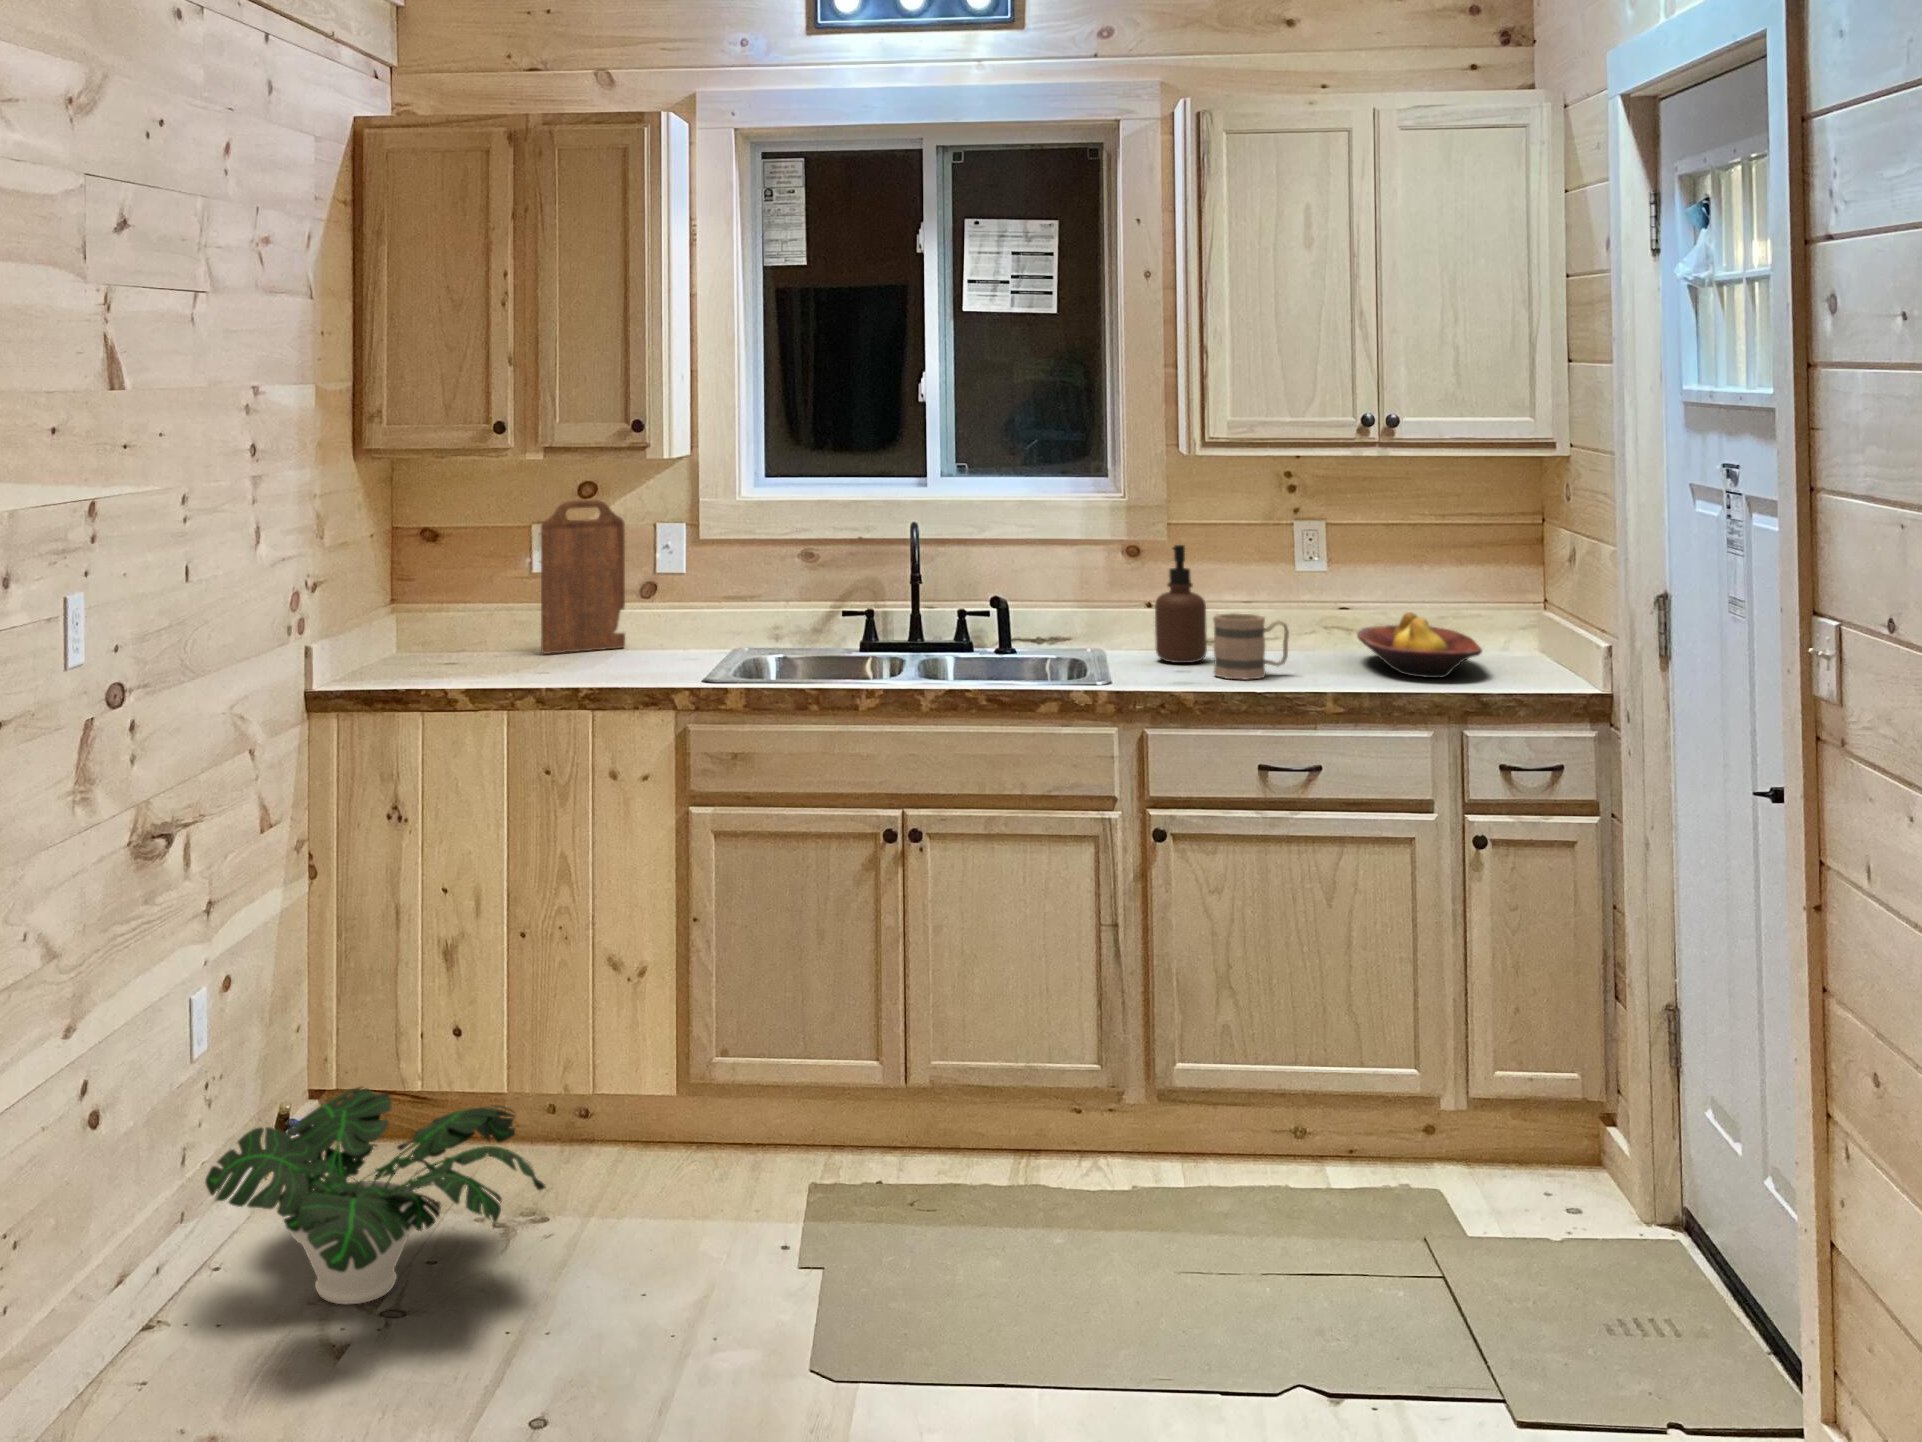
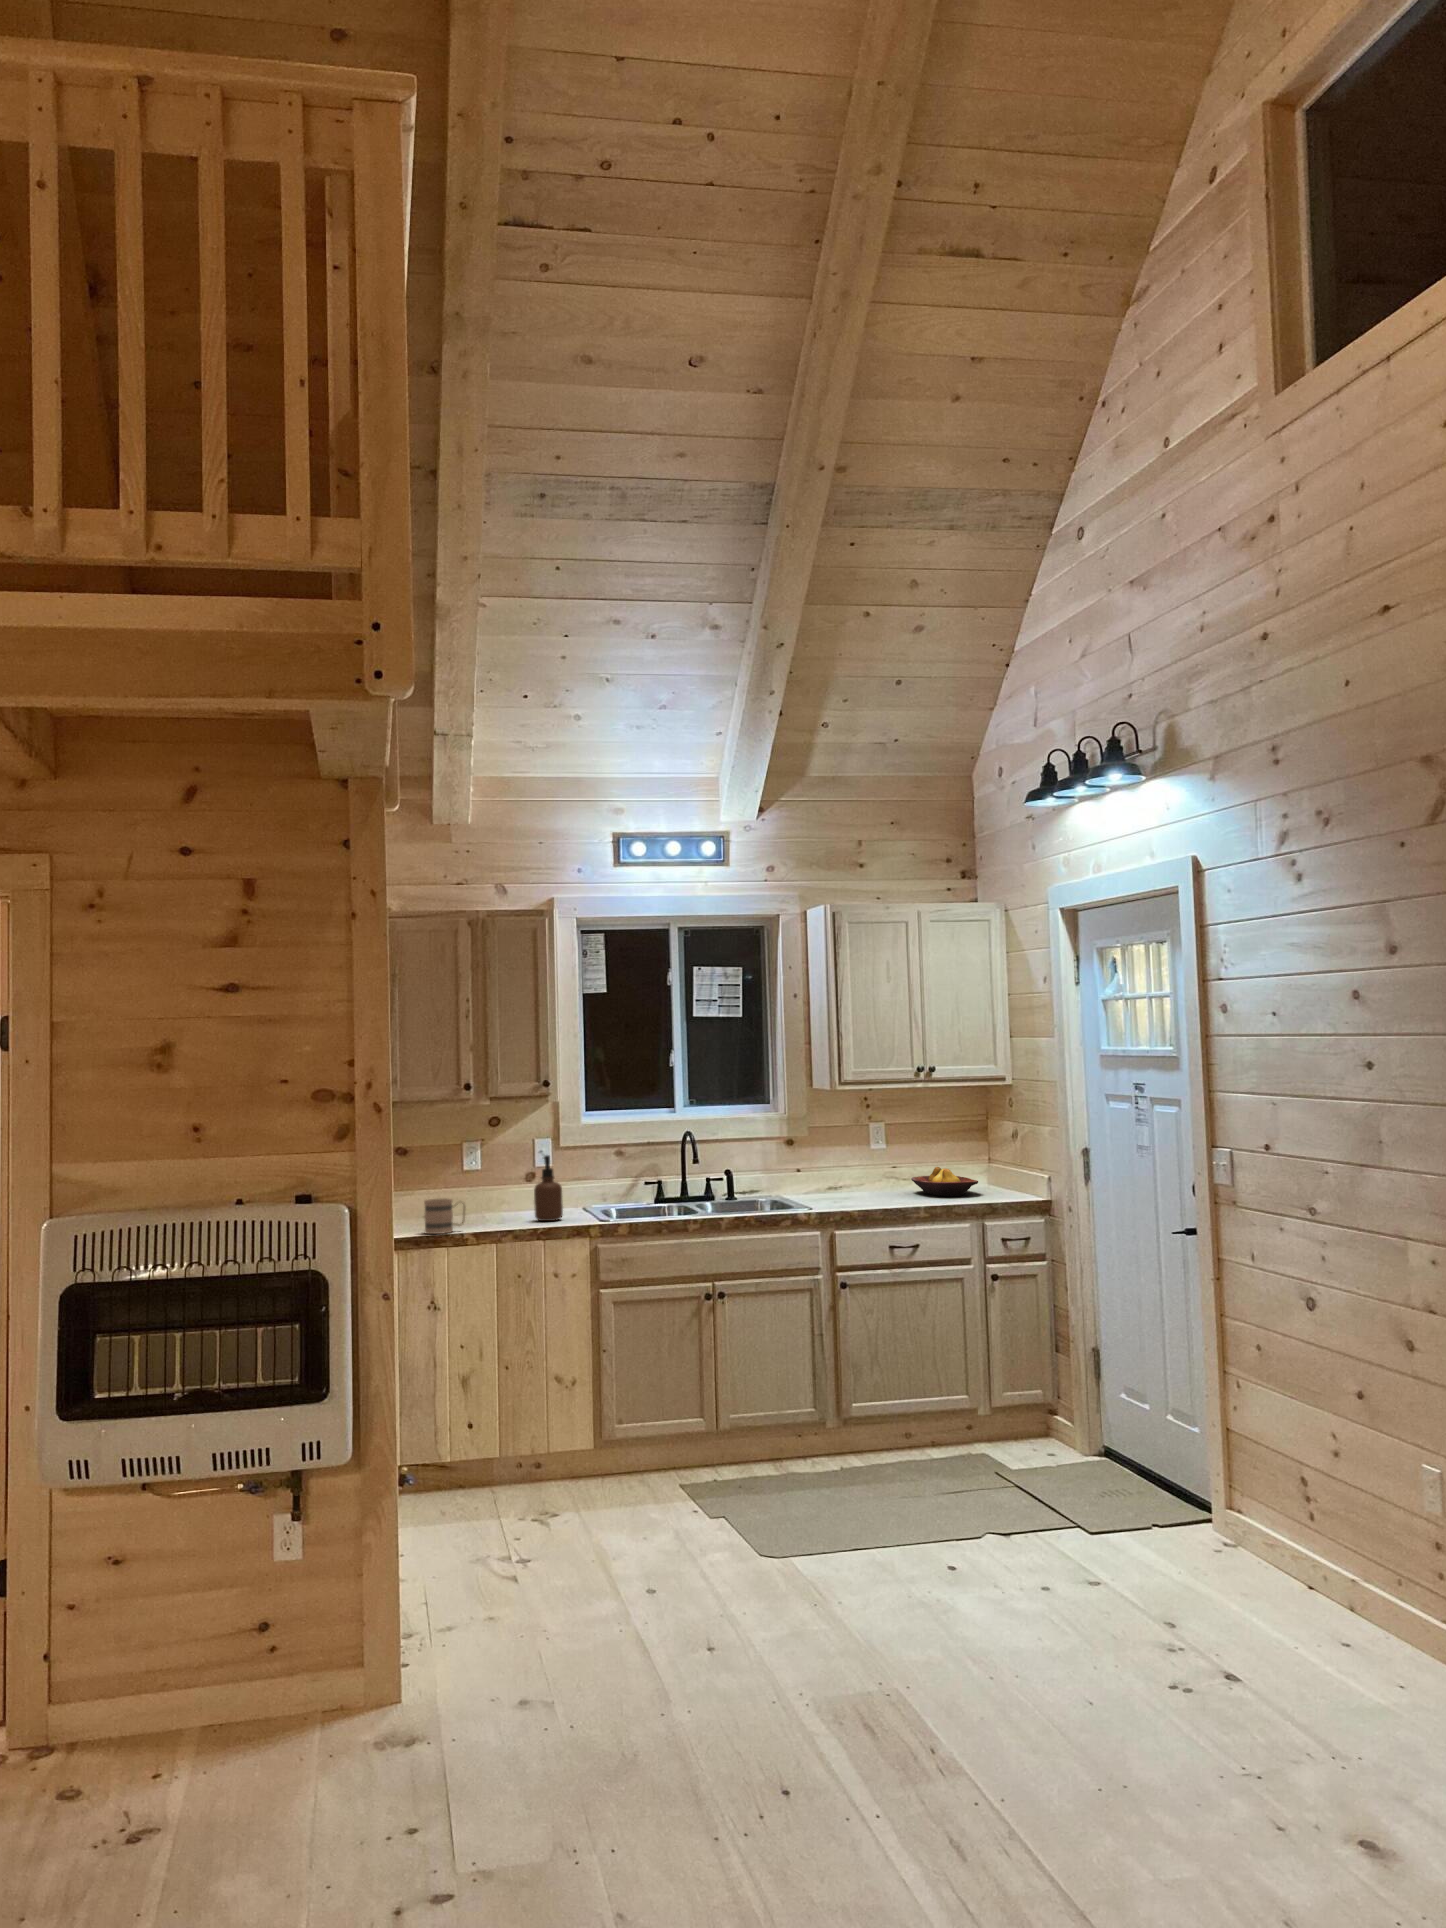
cutting board: present [541,500,625,654] -> none [473,1129,516,1220]
soap dispenser: present [1155,545,1207,663] -> present [534,1155,563,1221]
mug: present [1213,614,1289,679] -> present [424,1198,466,1234]
potted plant: present [205,1087,545,1304] -> none [411,1445,593,1548]

